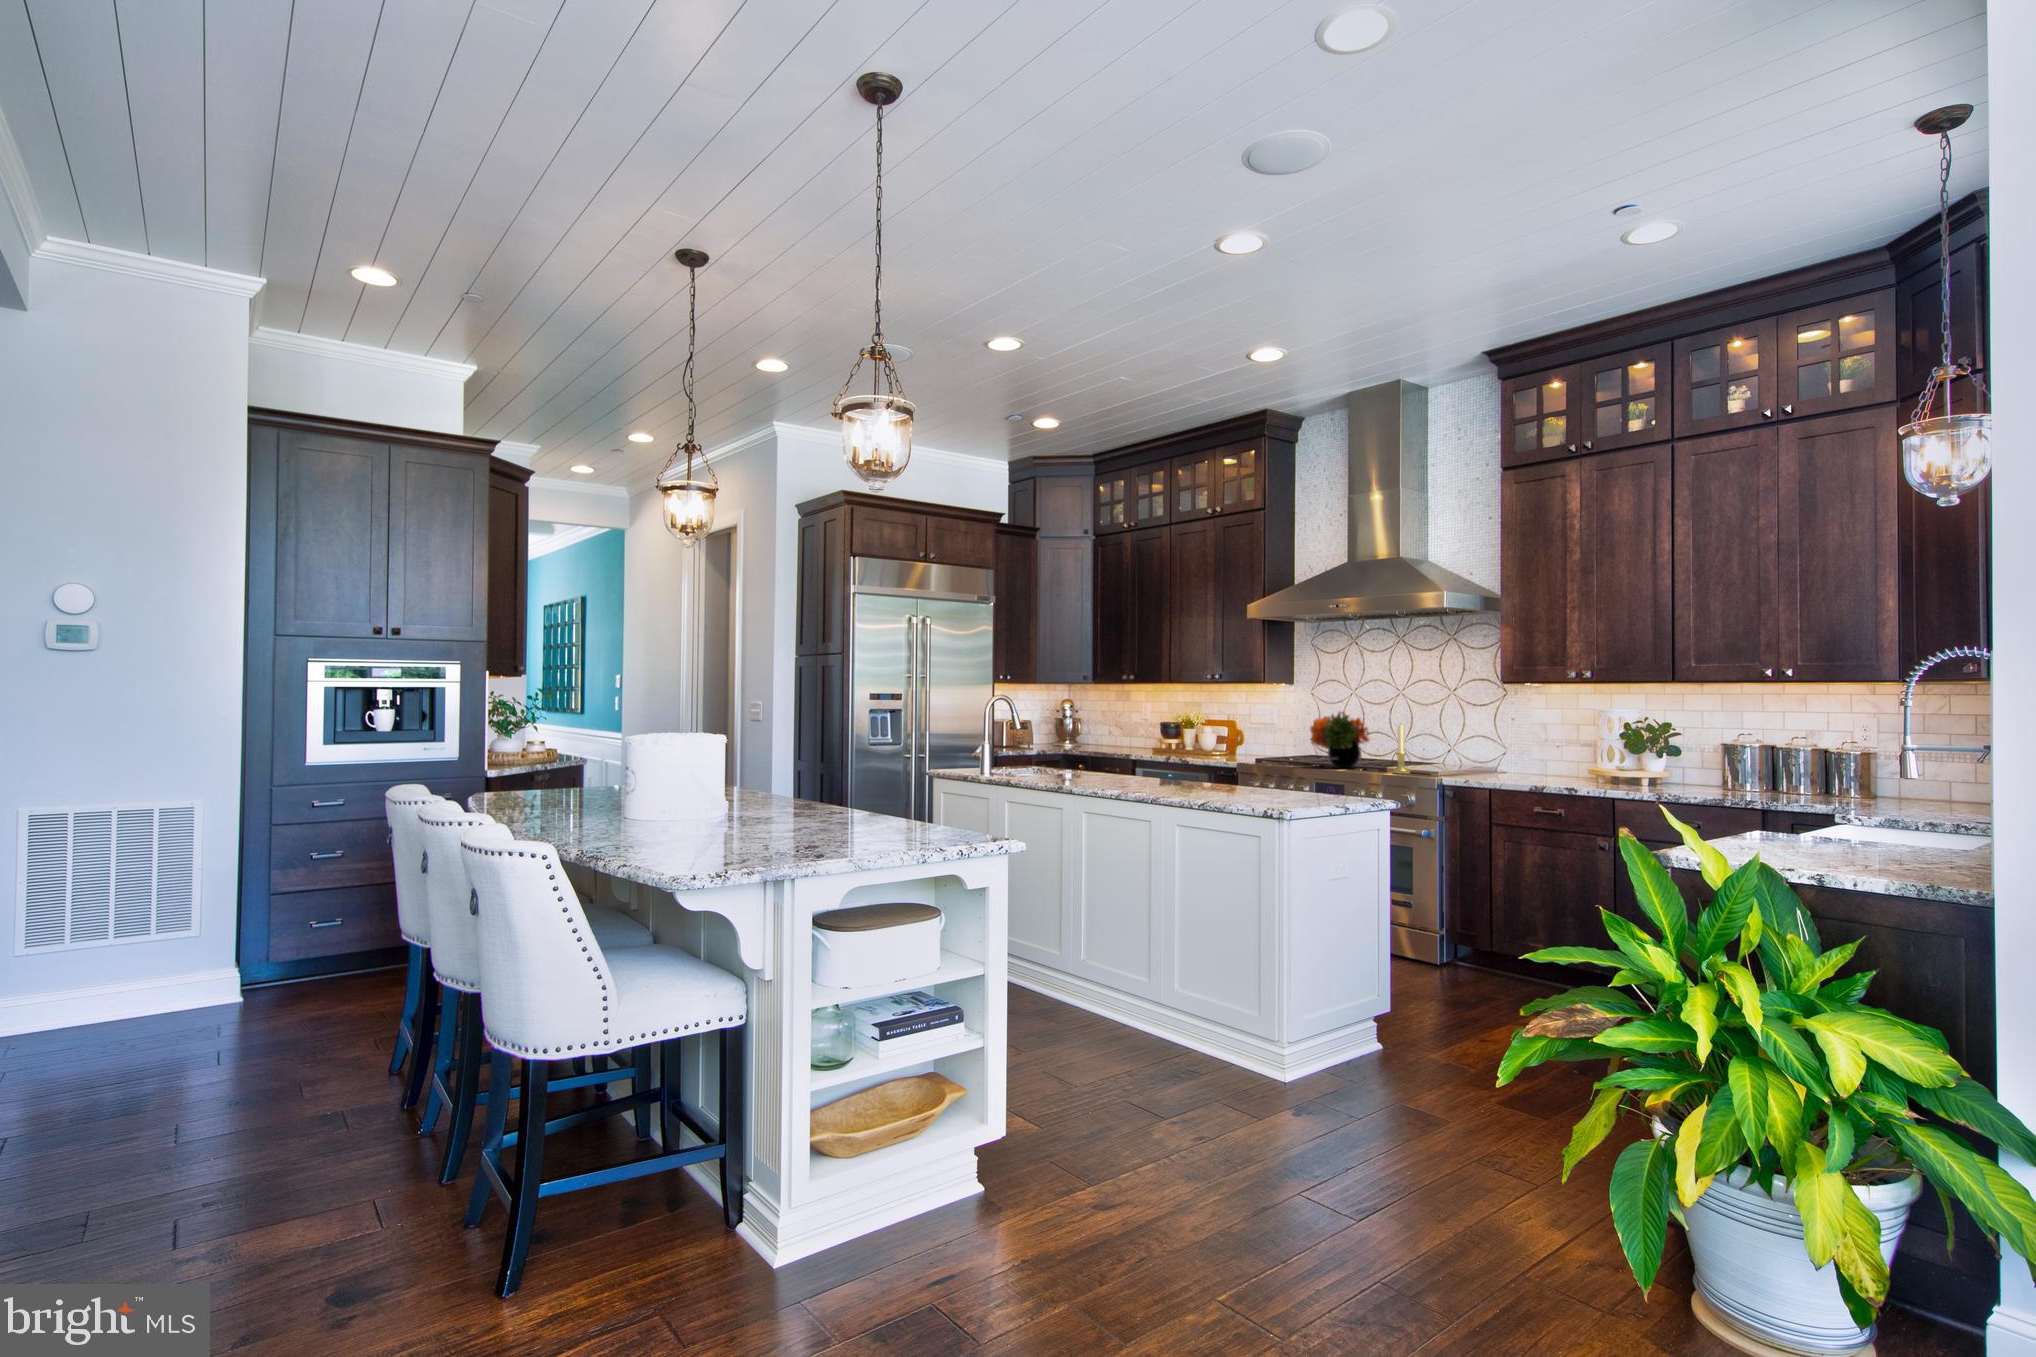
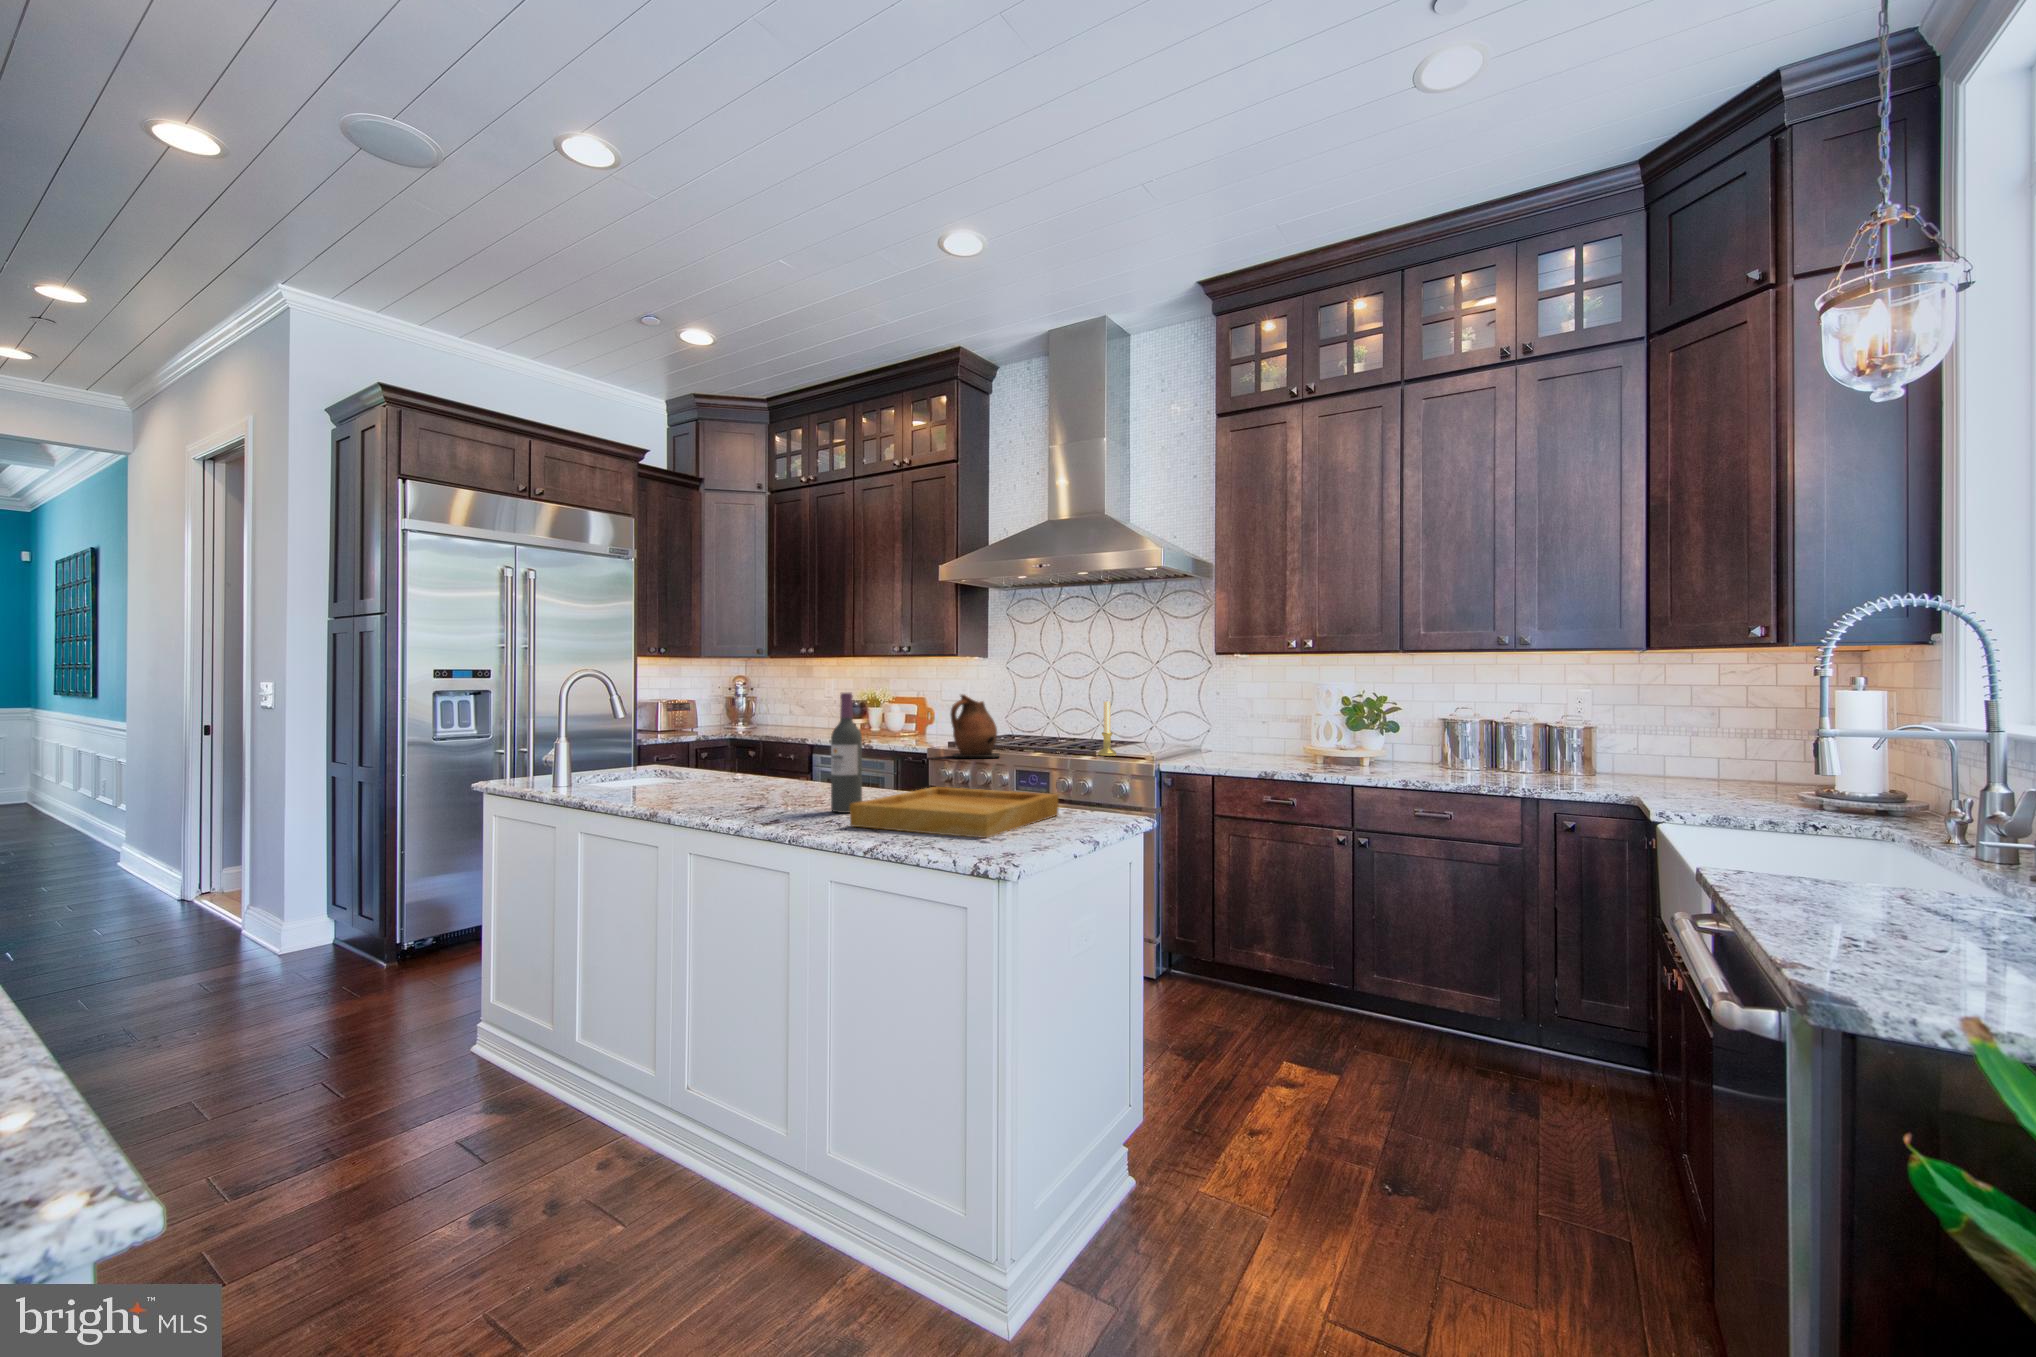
wine bottle: none [1170,712,1192,795] -> present [831,693,862,813]
flower arrangement: present [1310,712,1369,768] -> none [1006,687,1074,749]
ceramic pitcher: none [1257,717,1302,773] -> present [951,694,1000,757]
tray: none [1186,780,1332,807] -> present [850,787,1058,838]

